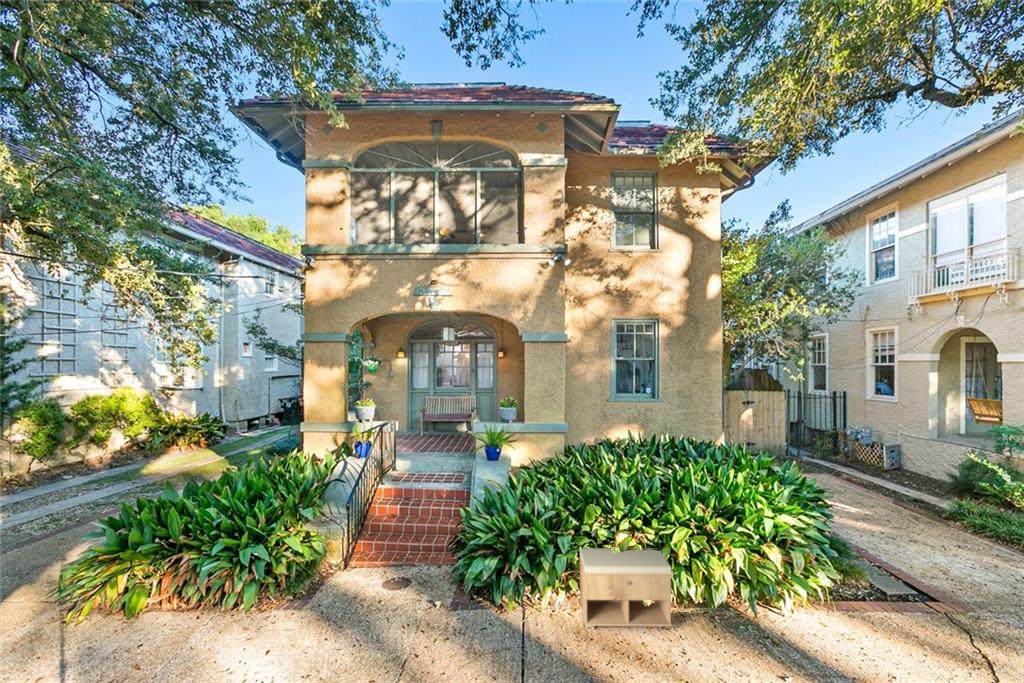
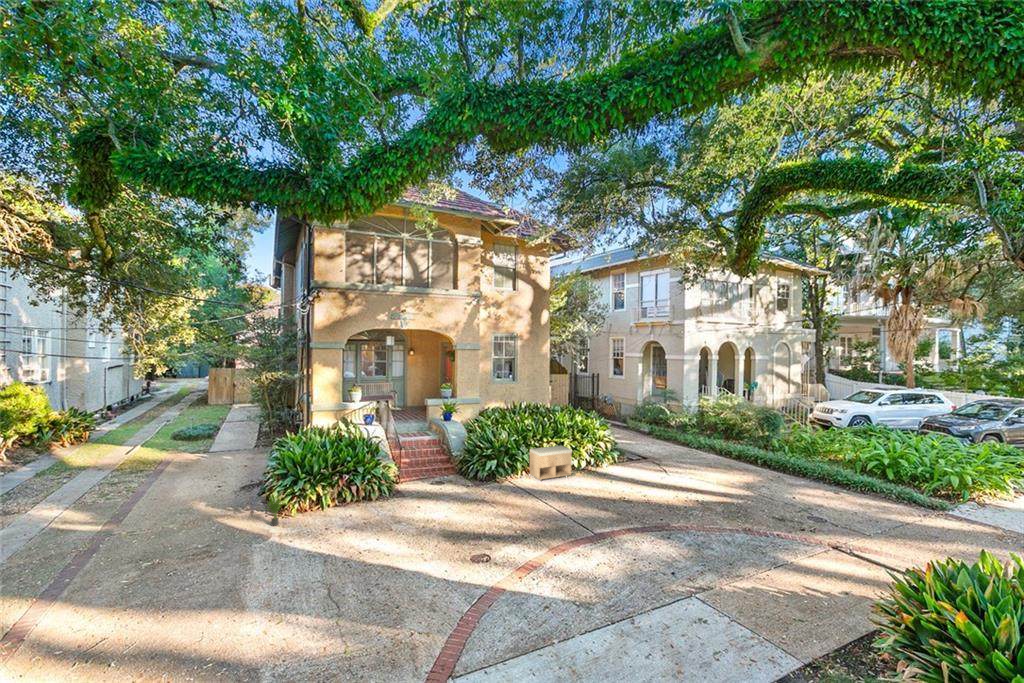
potted plant: none [29,578,82,638] -> present [268,498,283,526]

